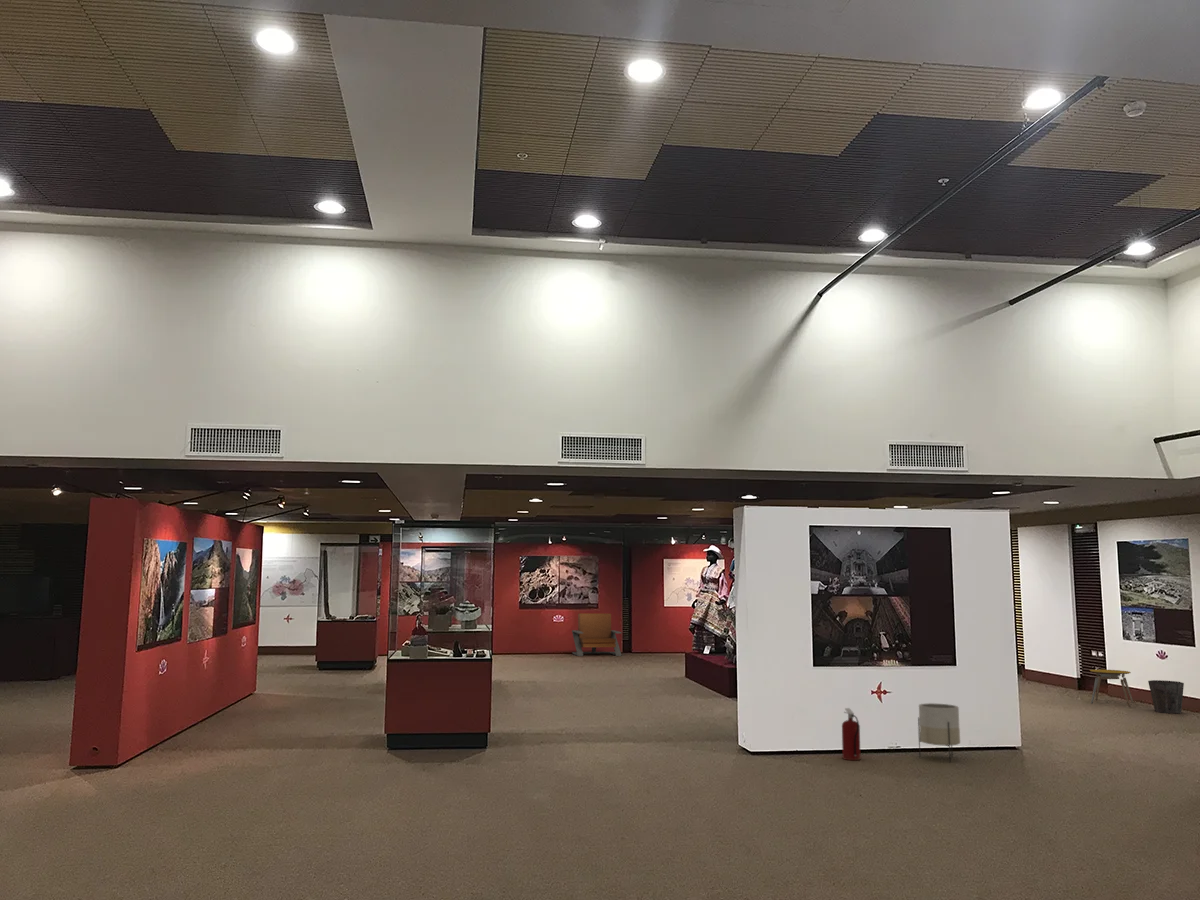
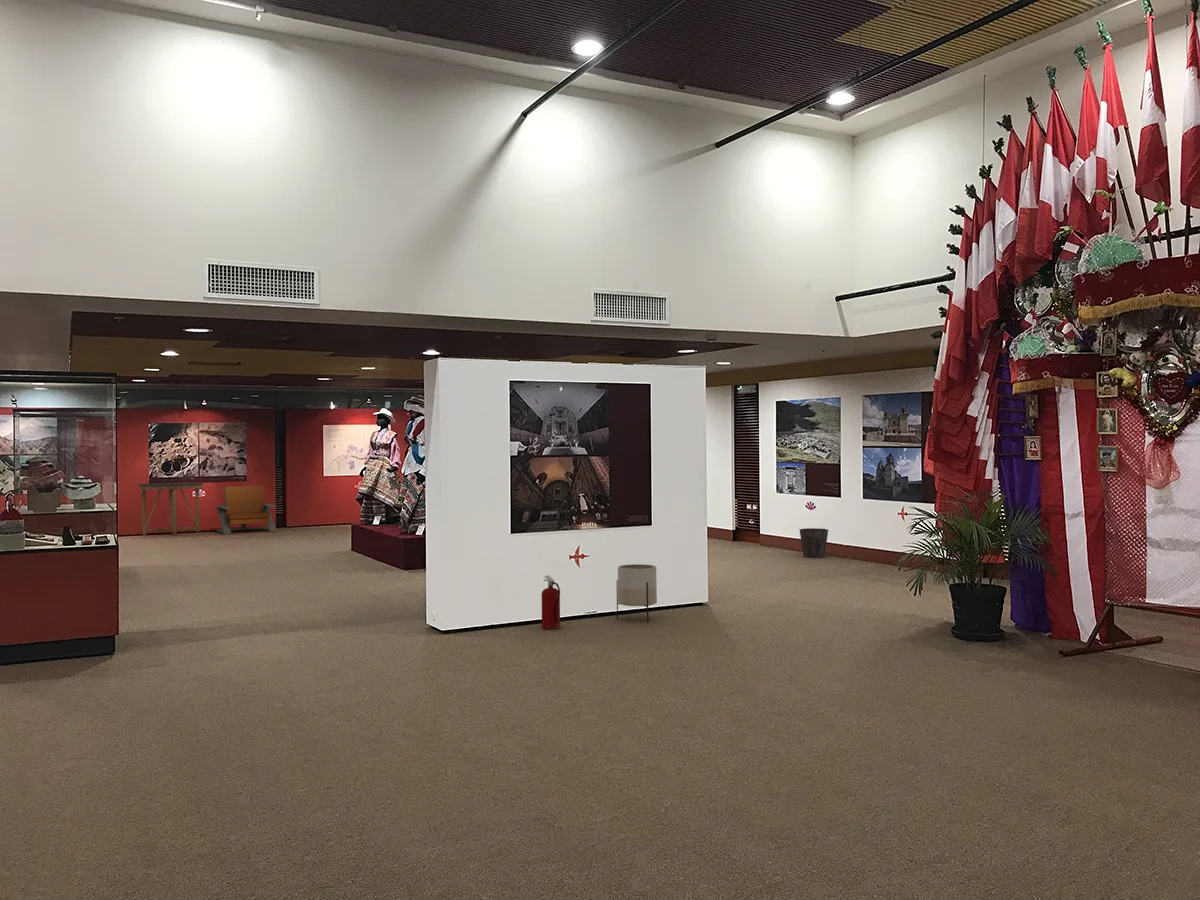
console table: none [511,609,562,655] -> present [139,483,203,535]
stool: present [1090,669,1133,706] -> none [749,521,784,553]

